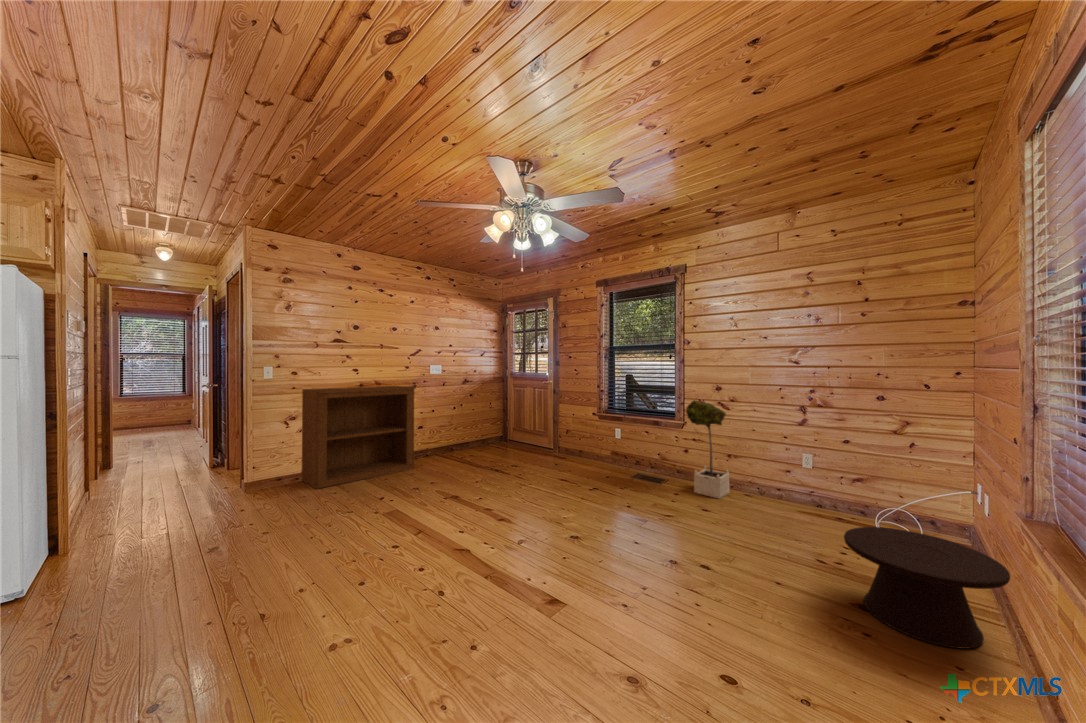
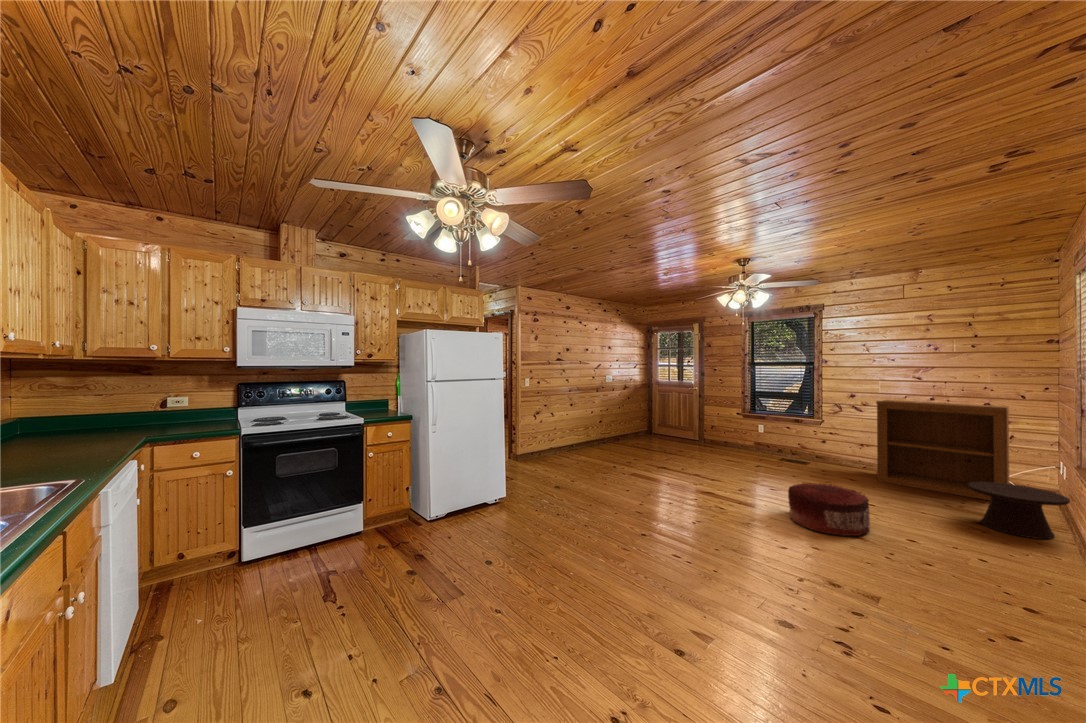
bookshelf: present [301,386,416,489] -> present [876,400,1009,500]
potted tree: present [686,400,730,498] -> none [828,404,864,475]
pouf: none [534,538,668,669] -> present [788,483,870,536]

